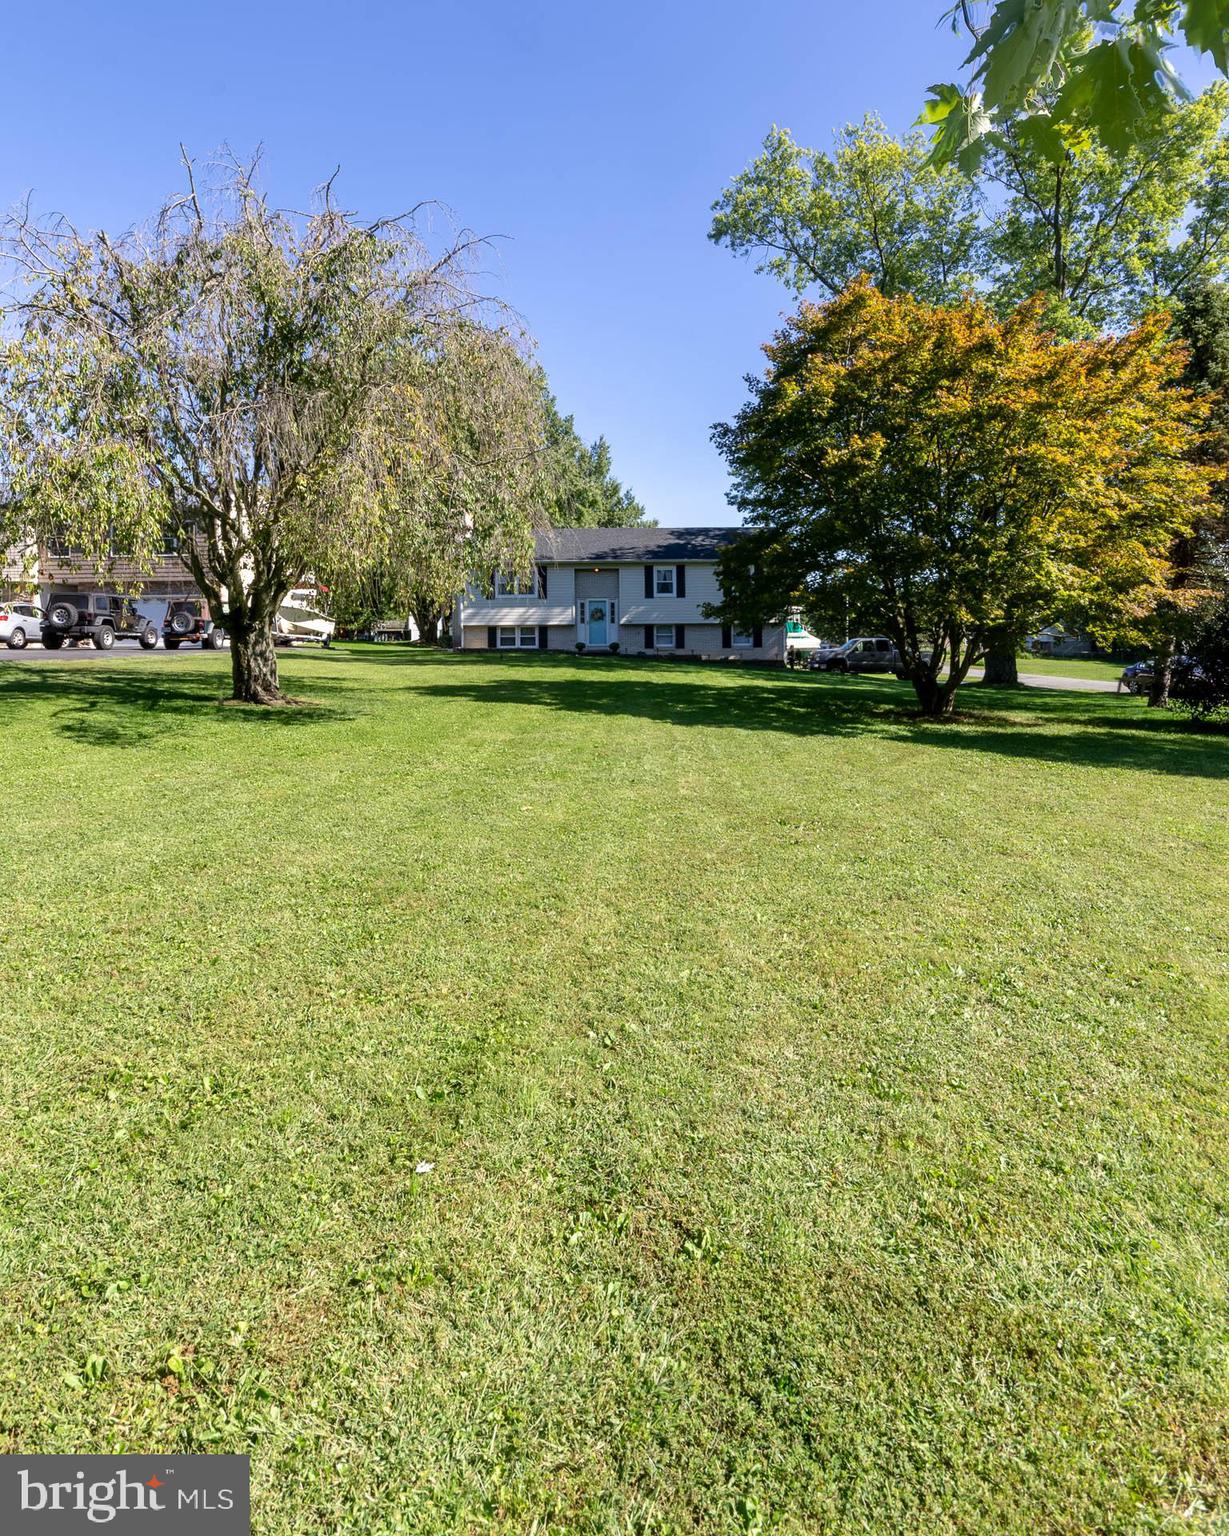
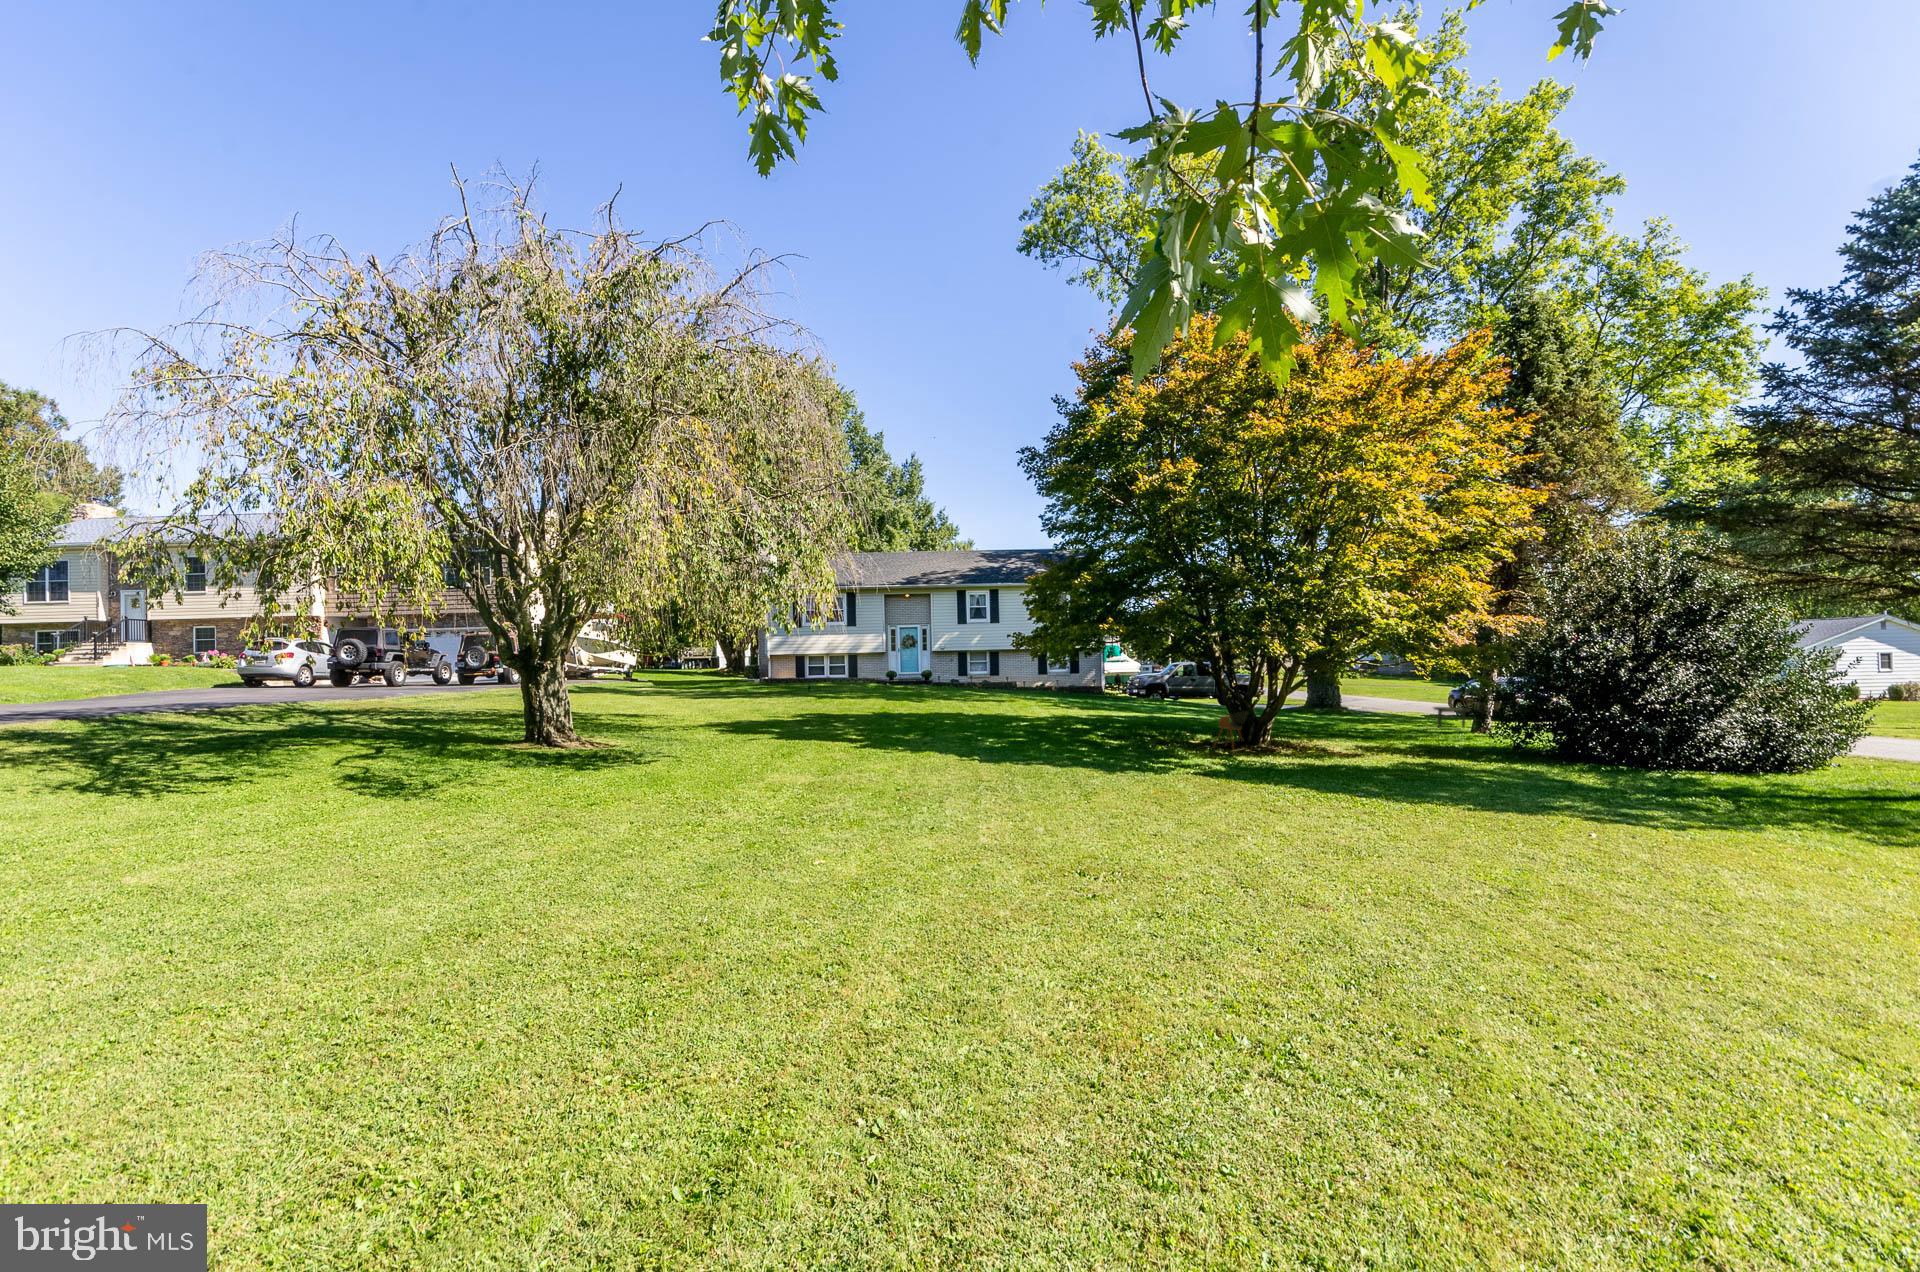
potted plant: present [215,673,224,705] -> none [501,709,530,748]
chair: none [895,676,935,716] -> present [1218,711,1249,745]

